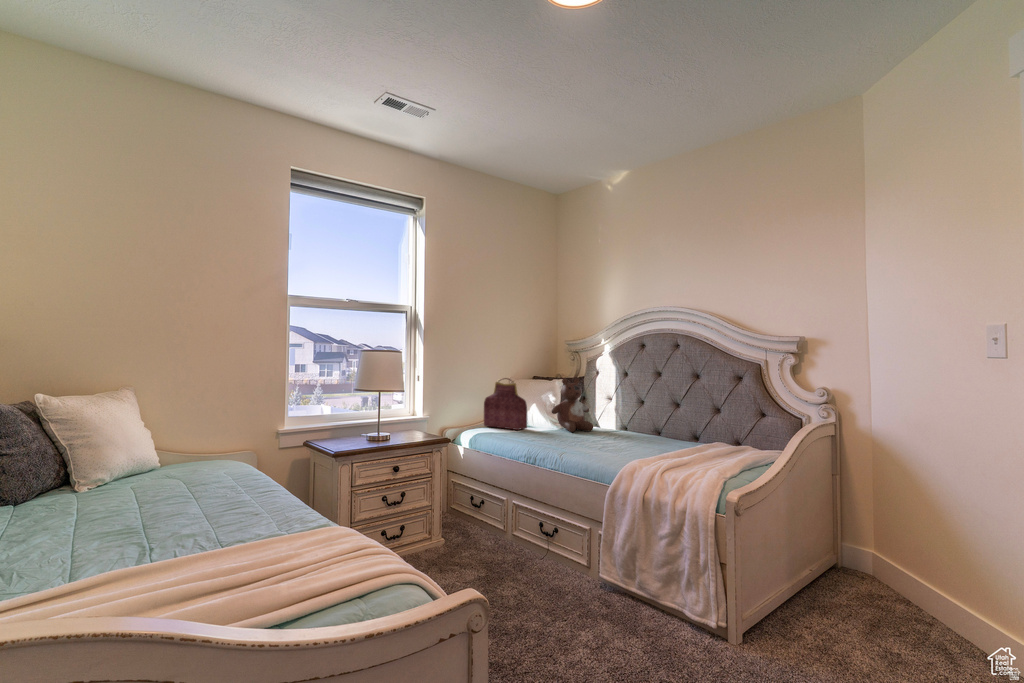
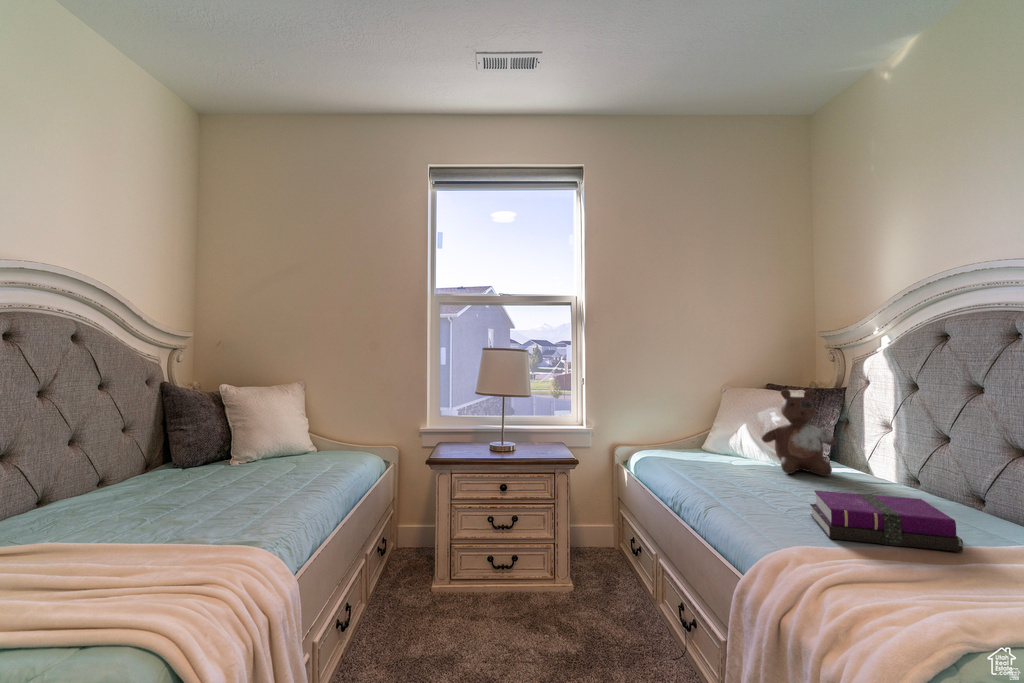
handbag: present [484,378,527,430] -> none [675,386,727,460]
notebook: none [621,432,692,457] -> present [810,490,963,552]

